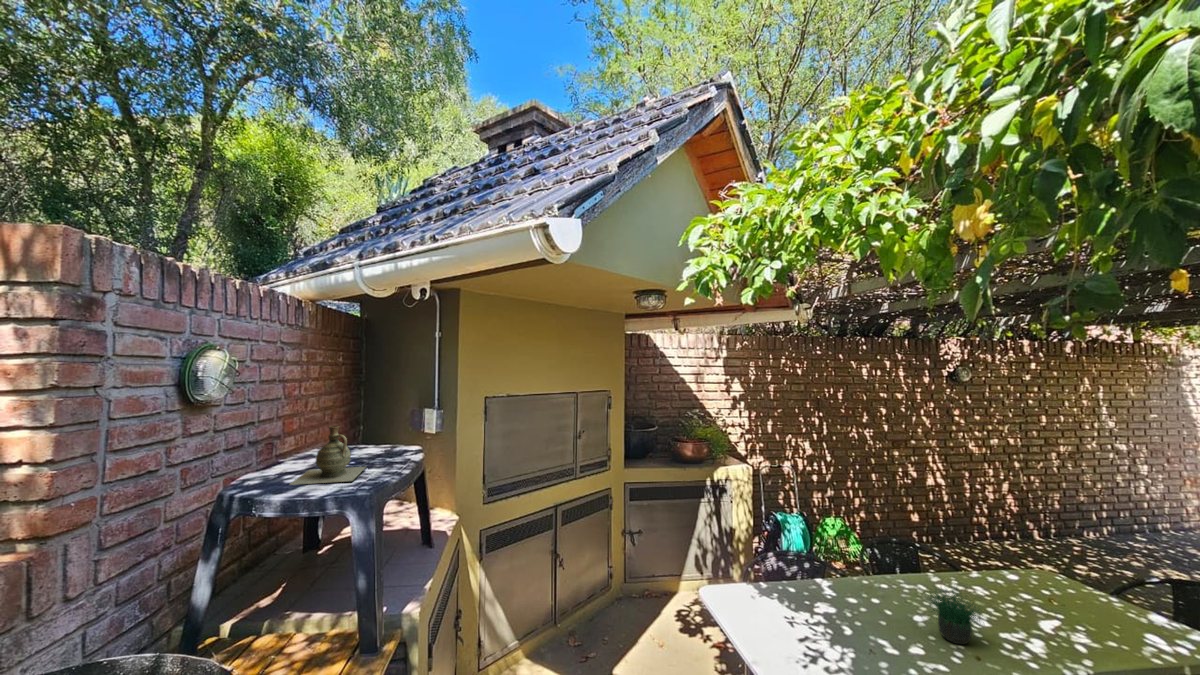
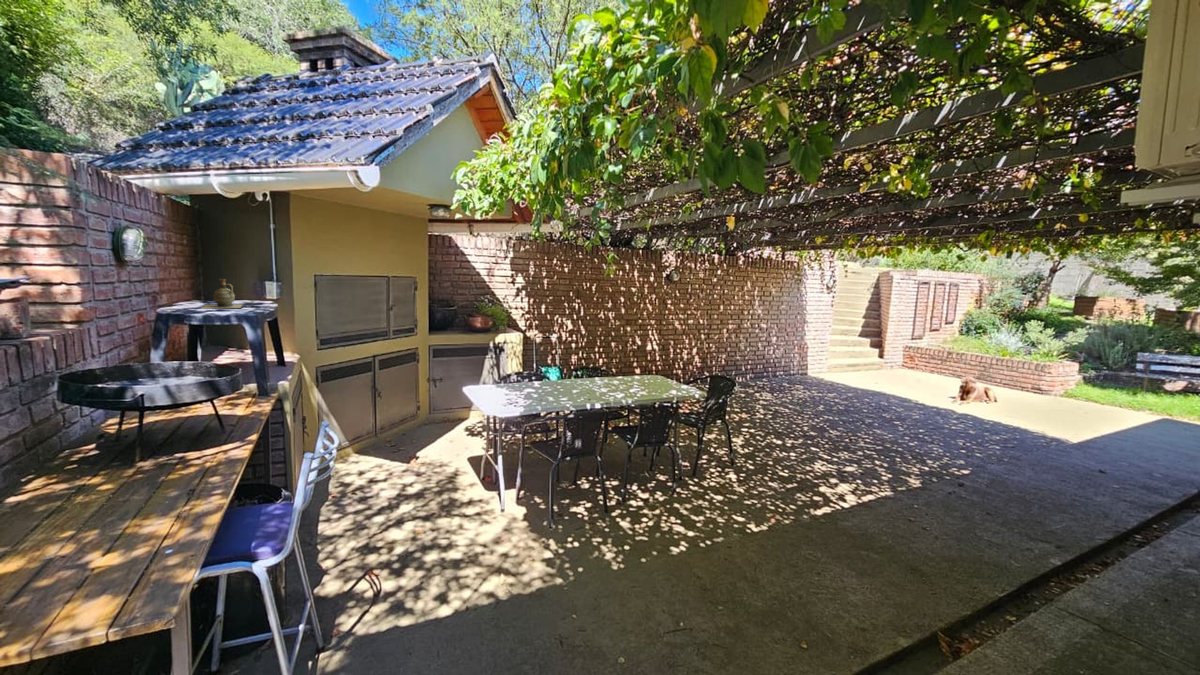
potted plant: present [930,591,980,644] -> none [564,364,594,394]

